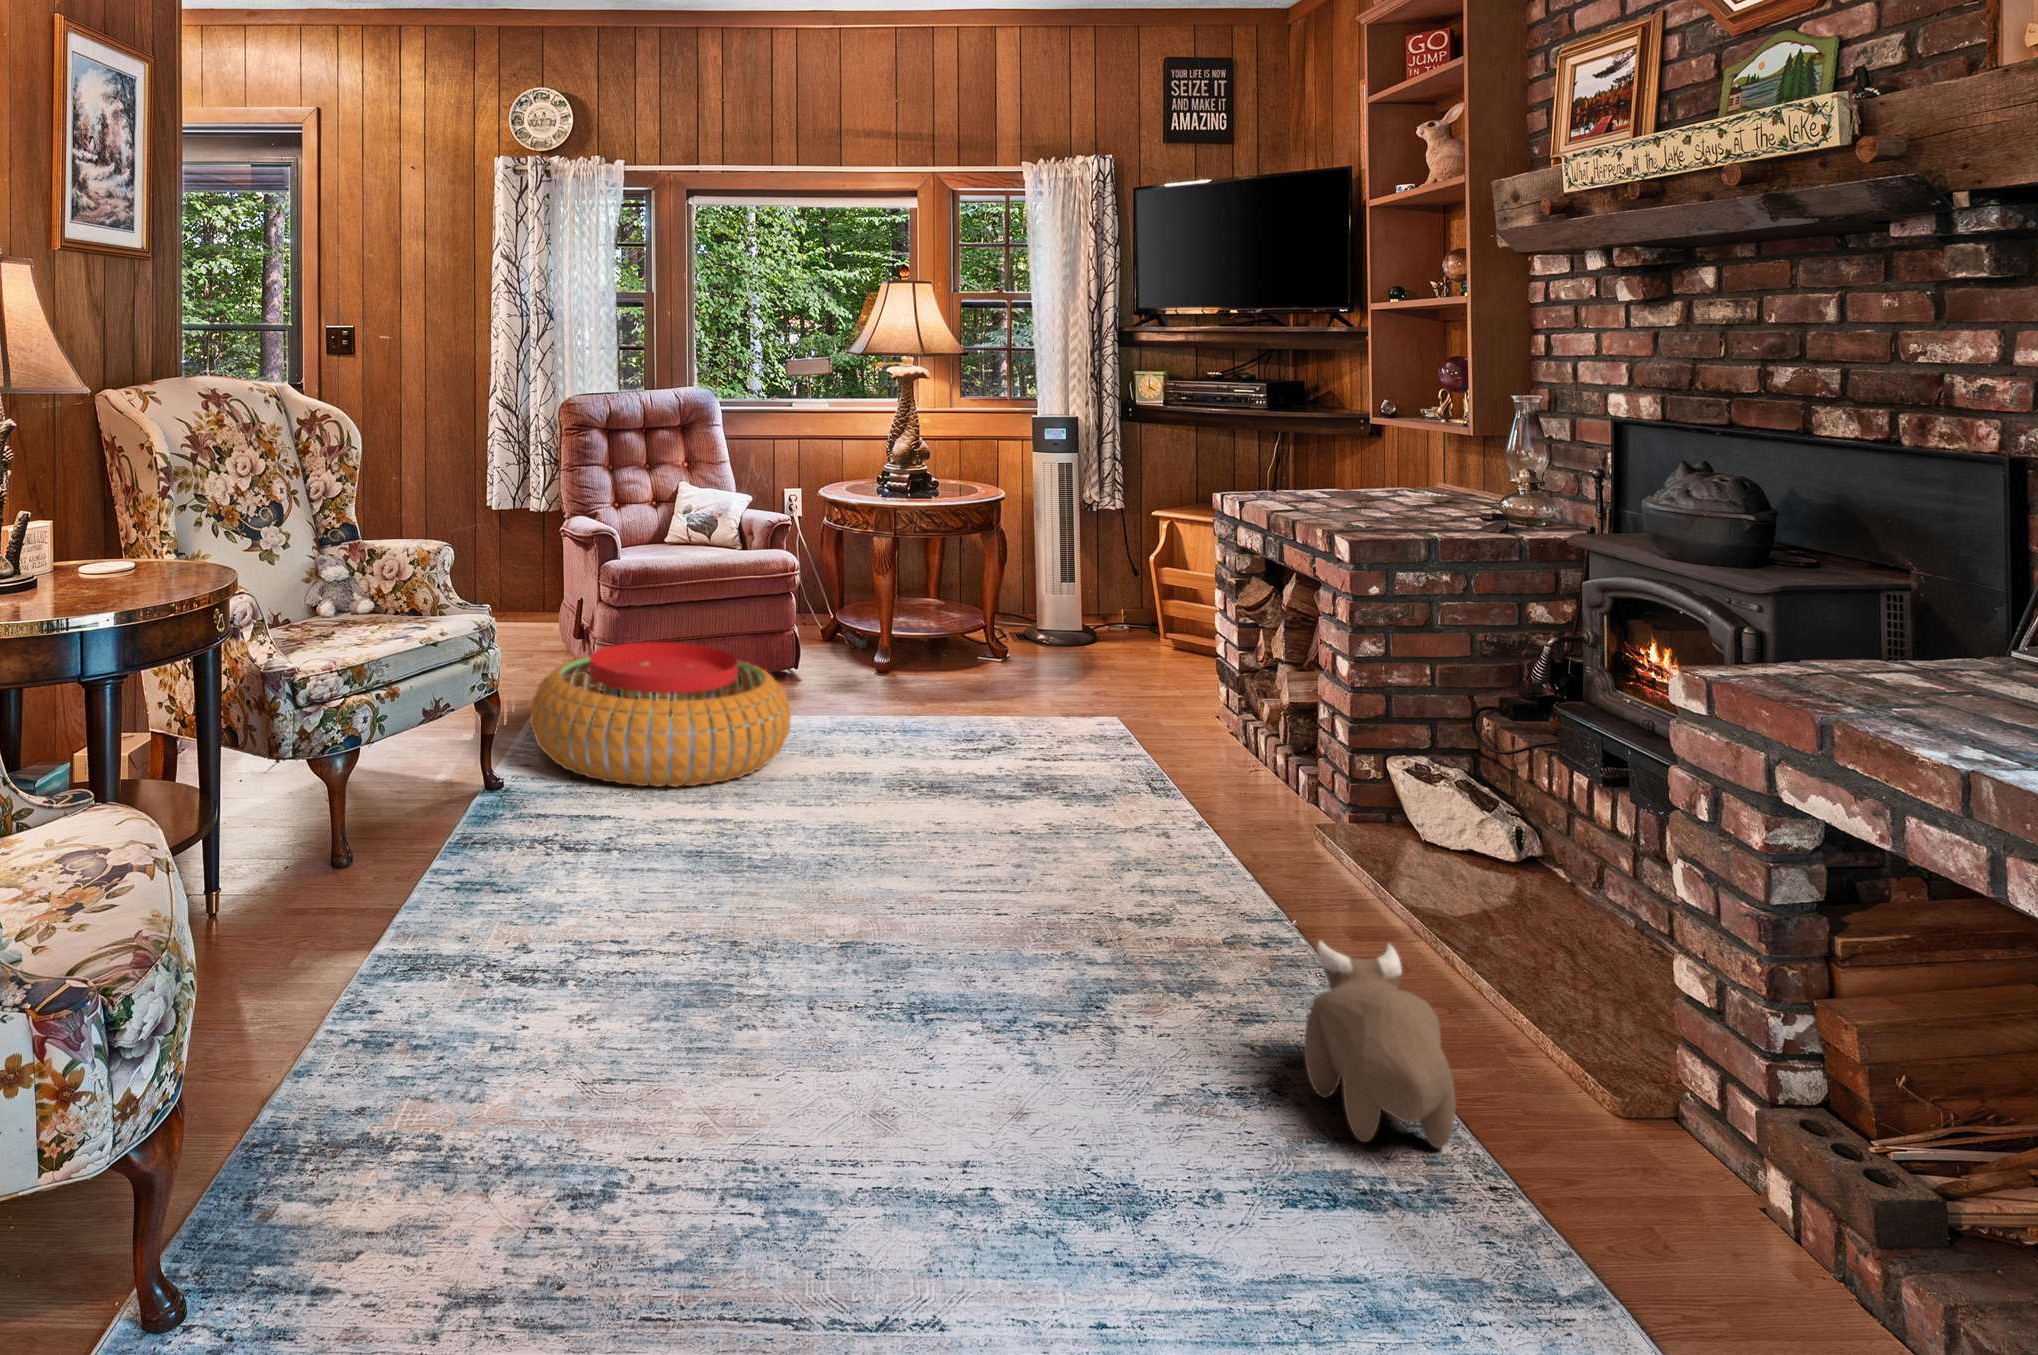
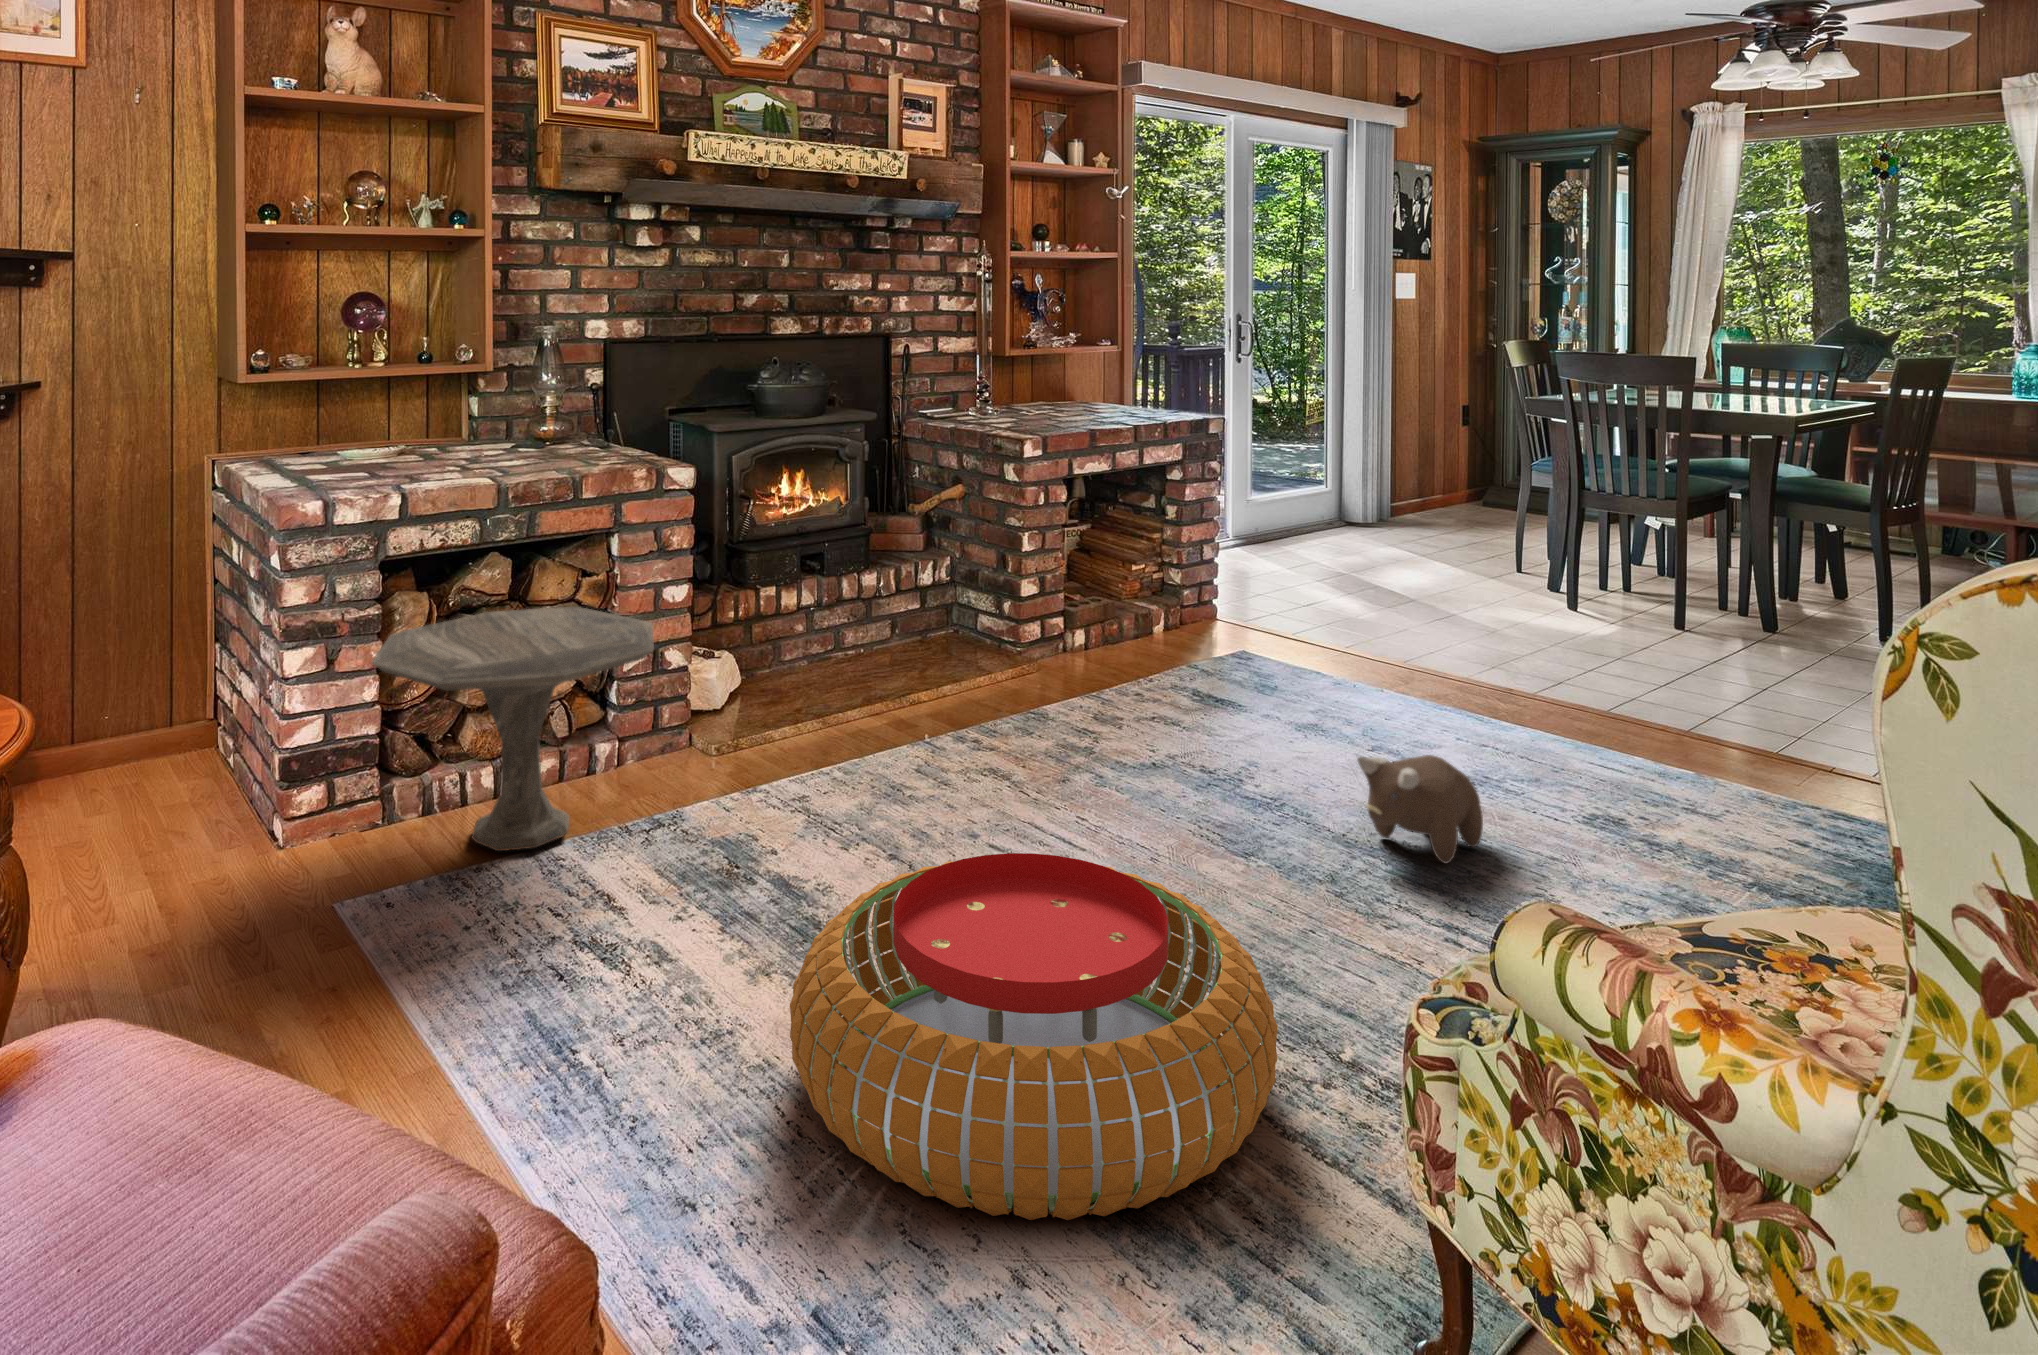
side table: none [1023,580,1233,752] -> present [371,607,654,851]
plush toy: present [1304,941,1456,1148] -> present [1357,755,1483,863]

